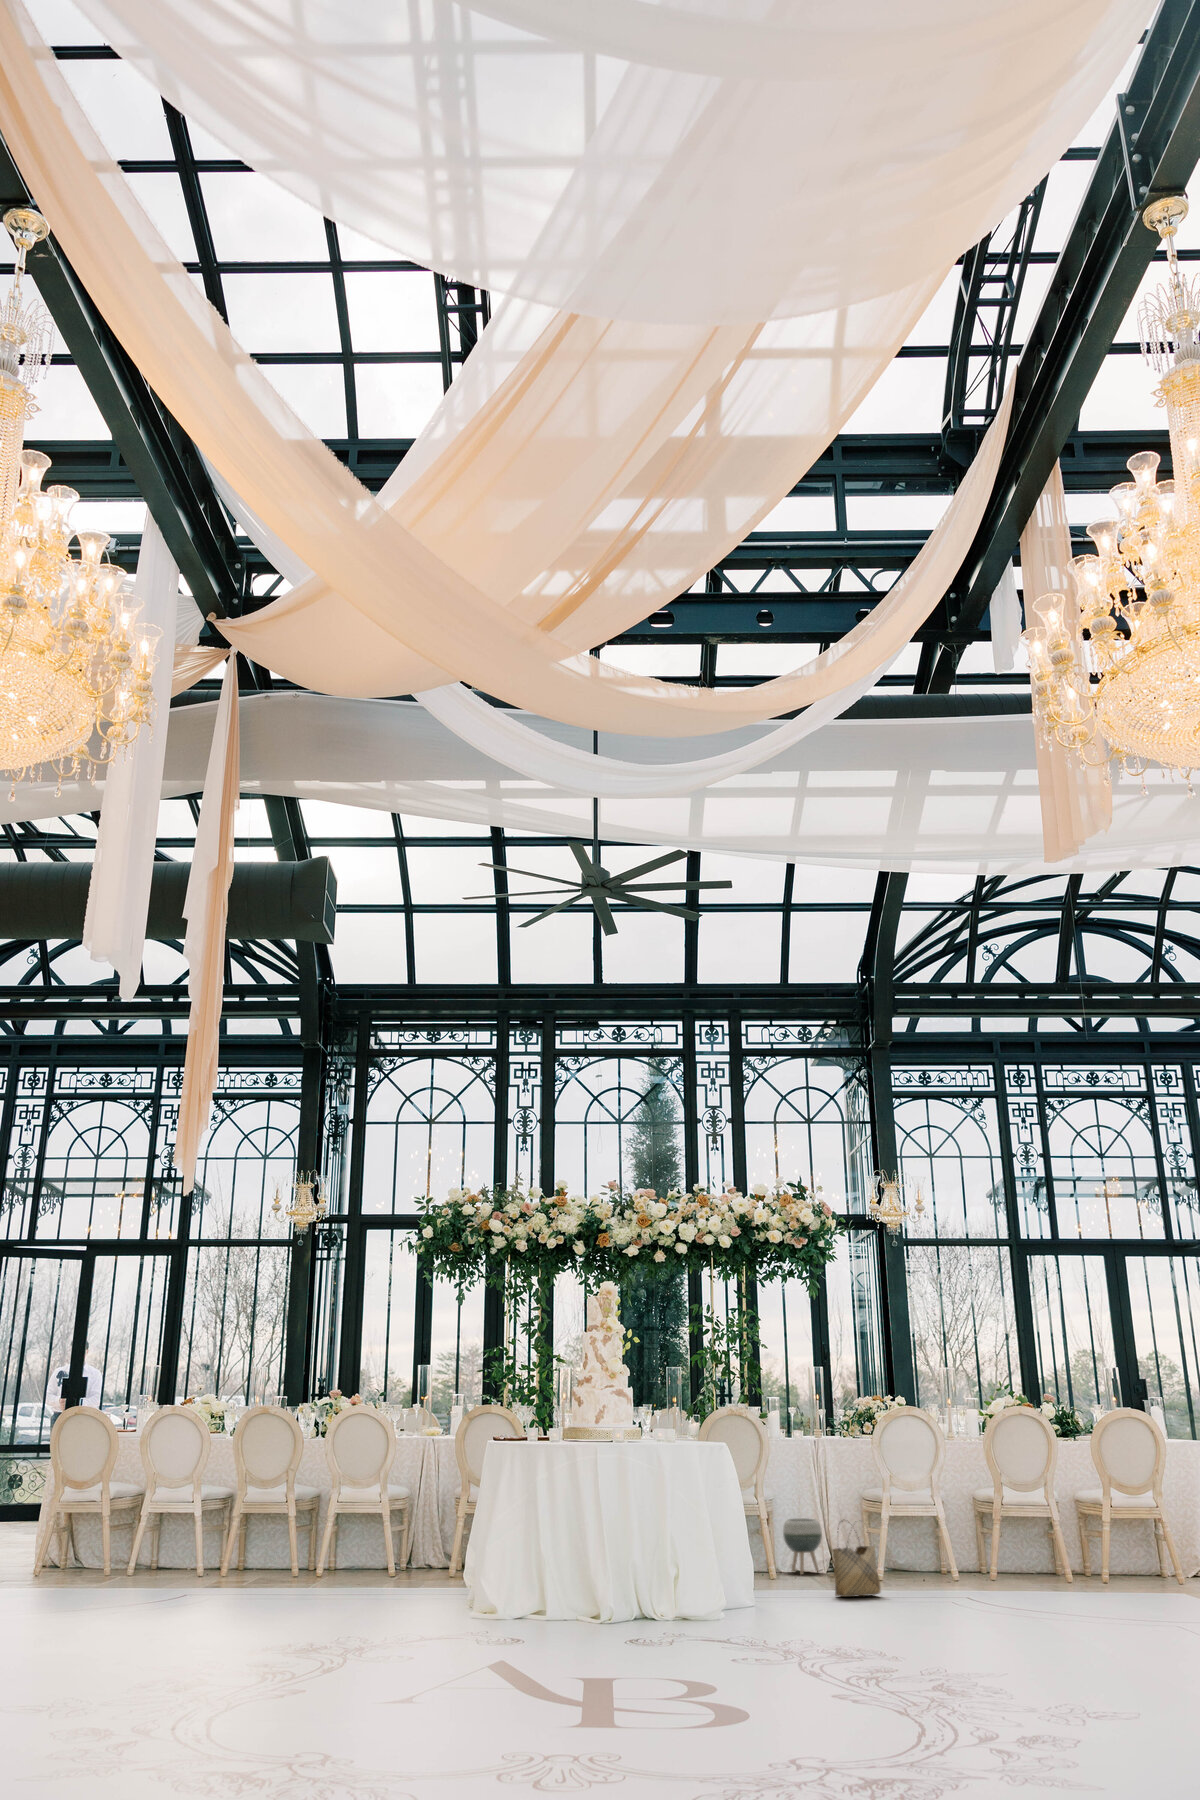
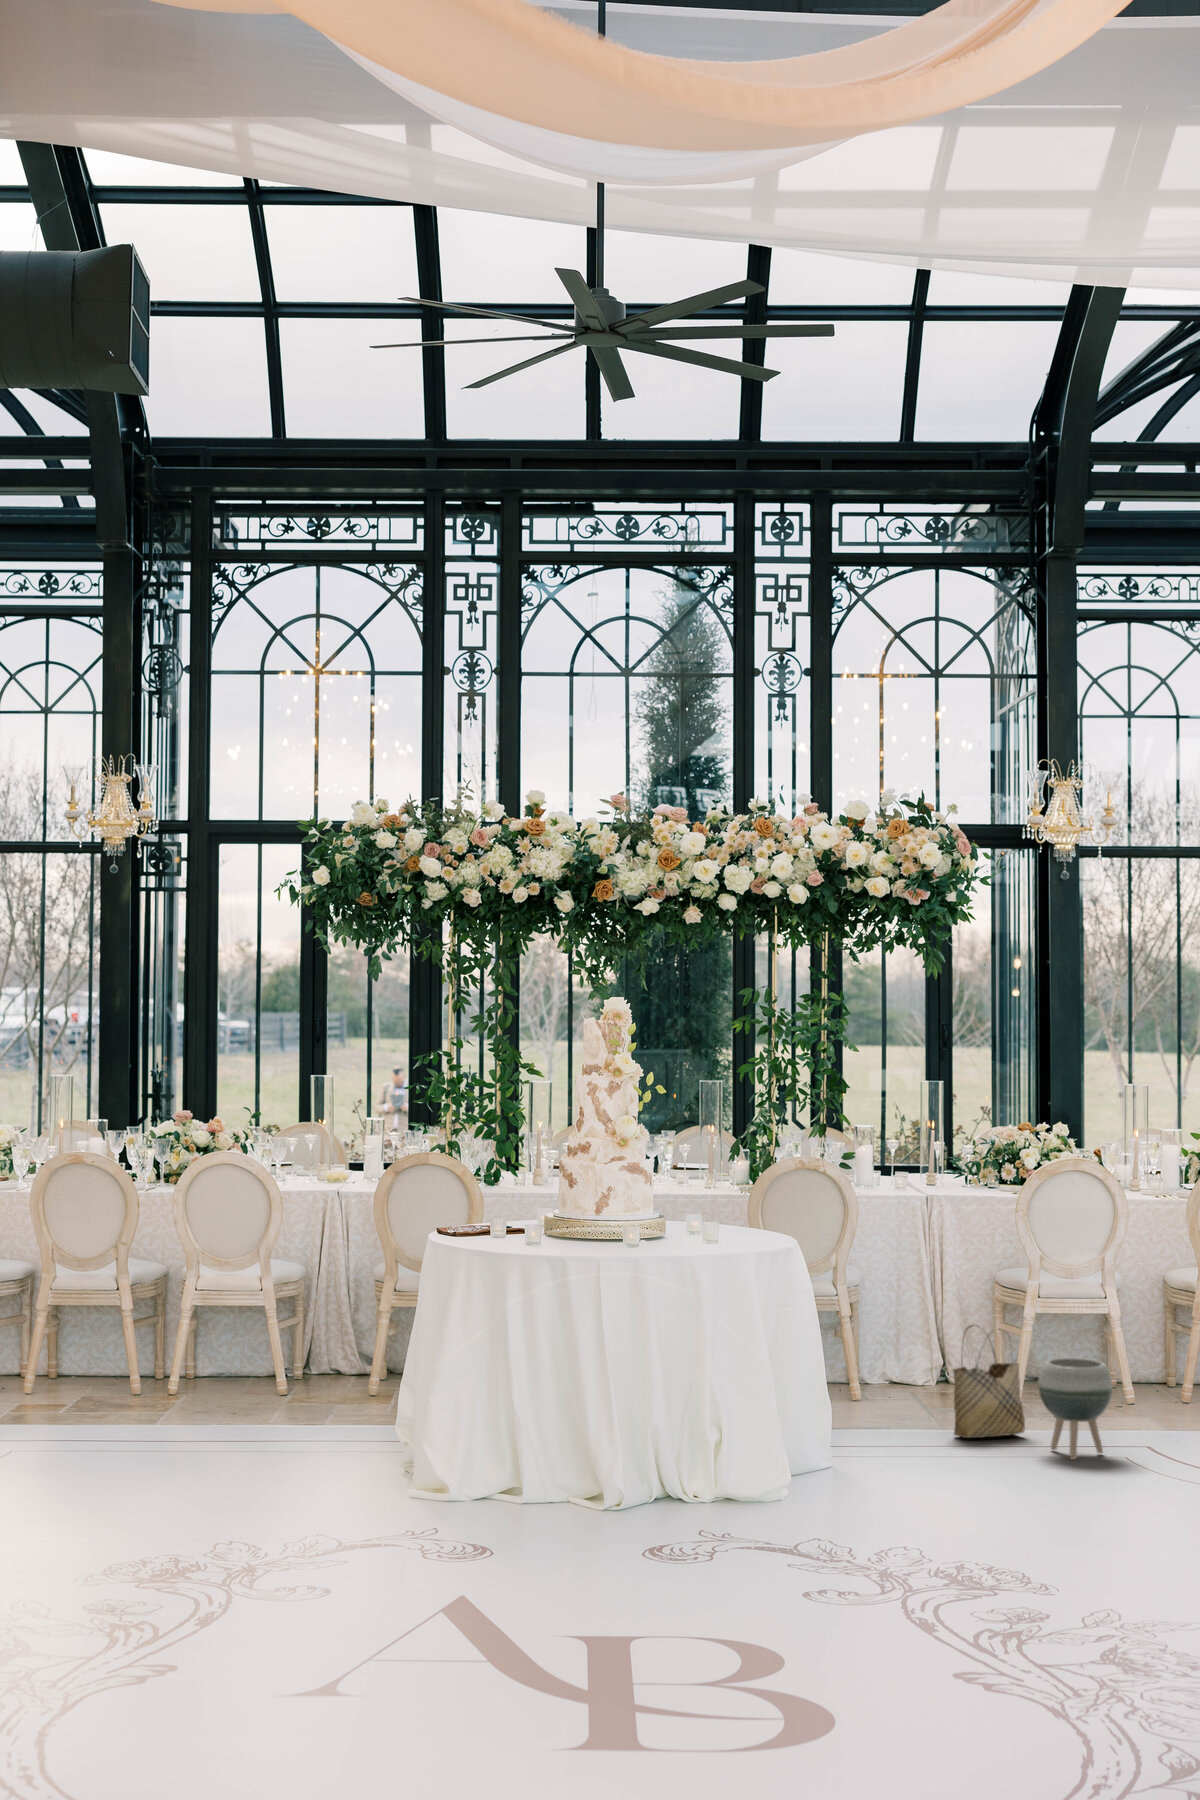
planter: present [783,1518,822,1574] -> present [1038,1358,1113,1460]

